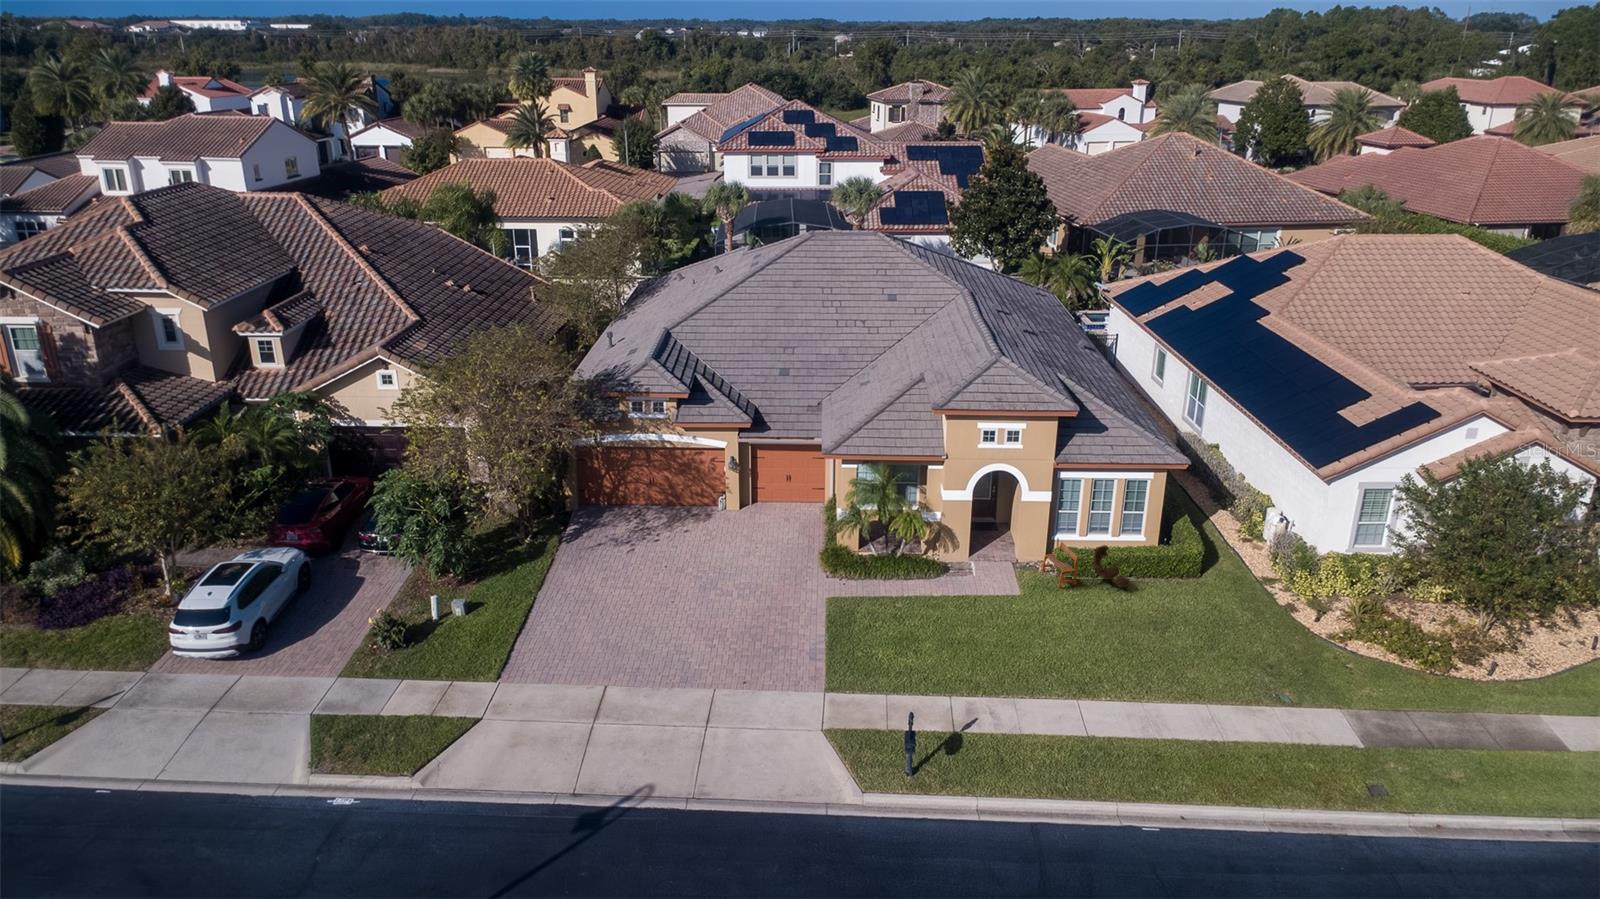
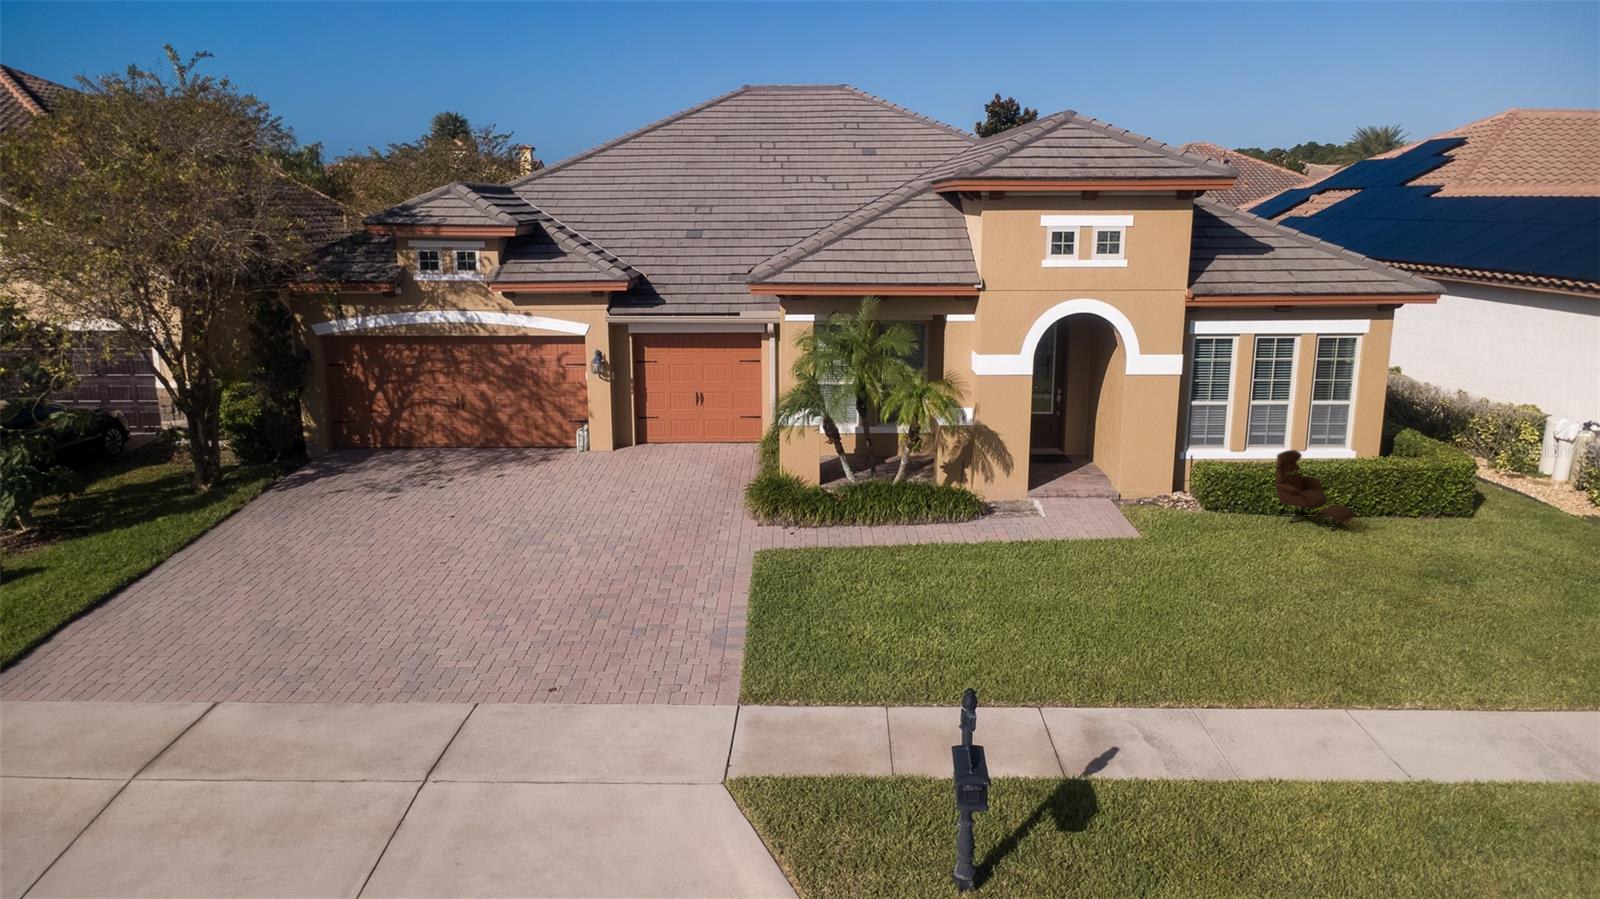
bench: present [1042,542,1079,588] -> none [1172,448,1251,529]

